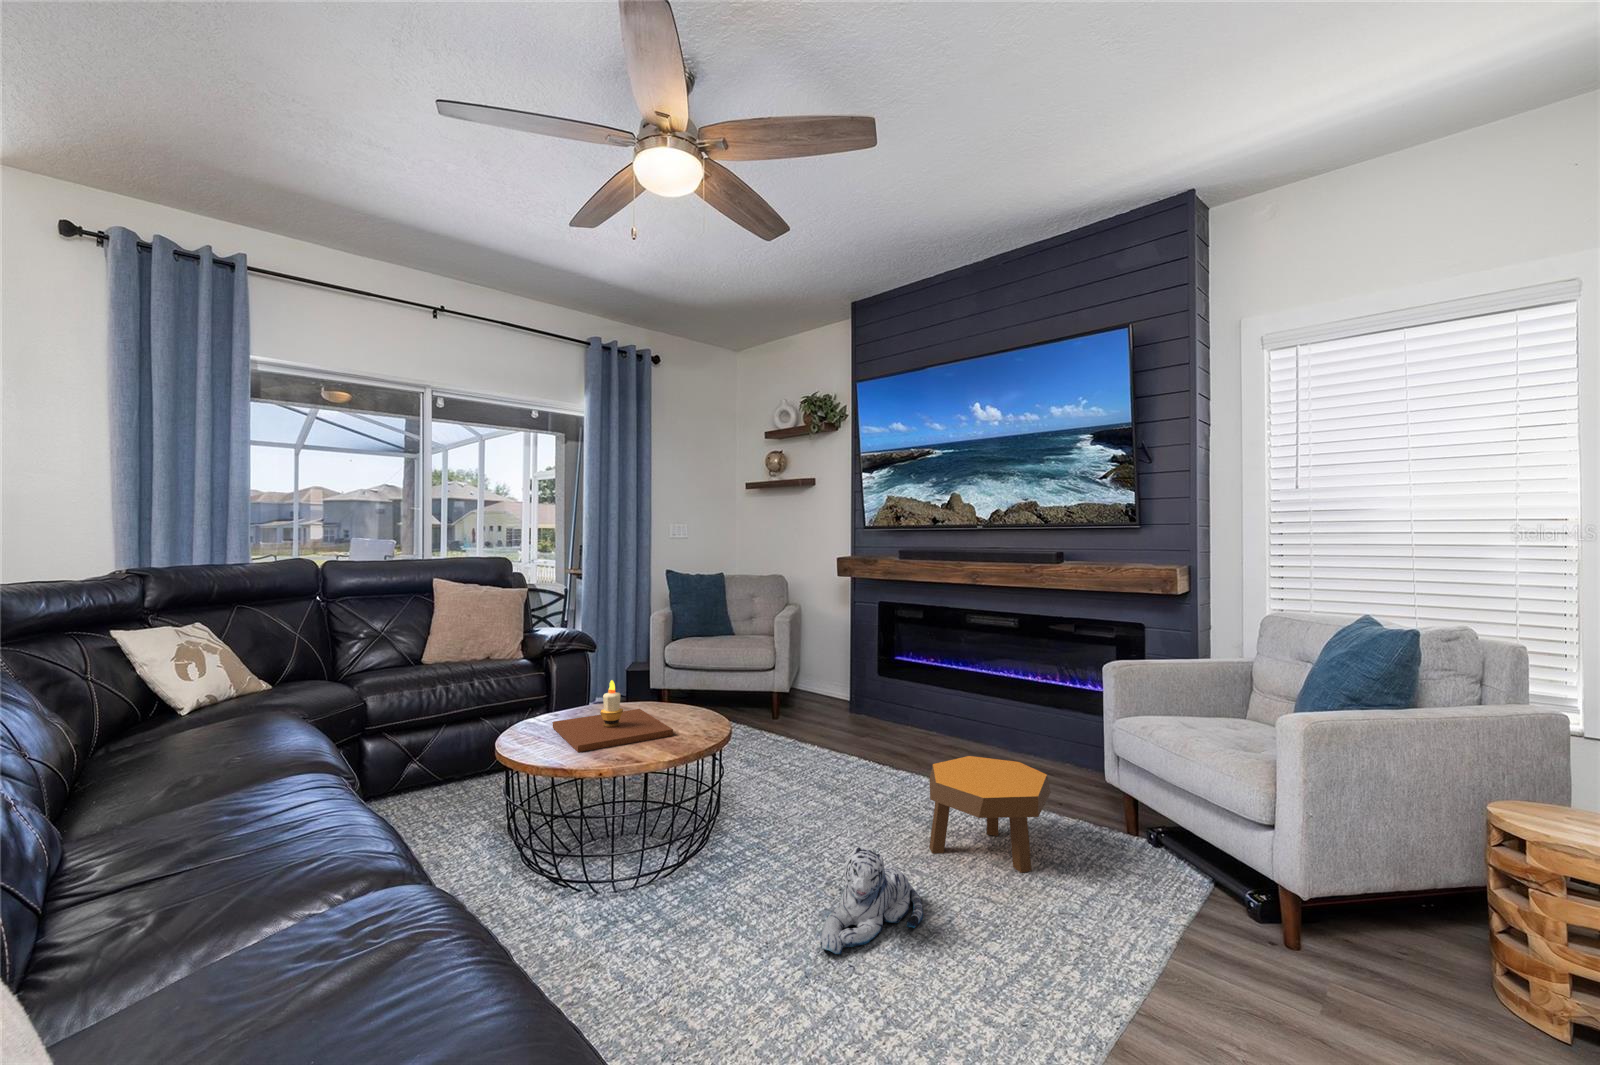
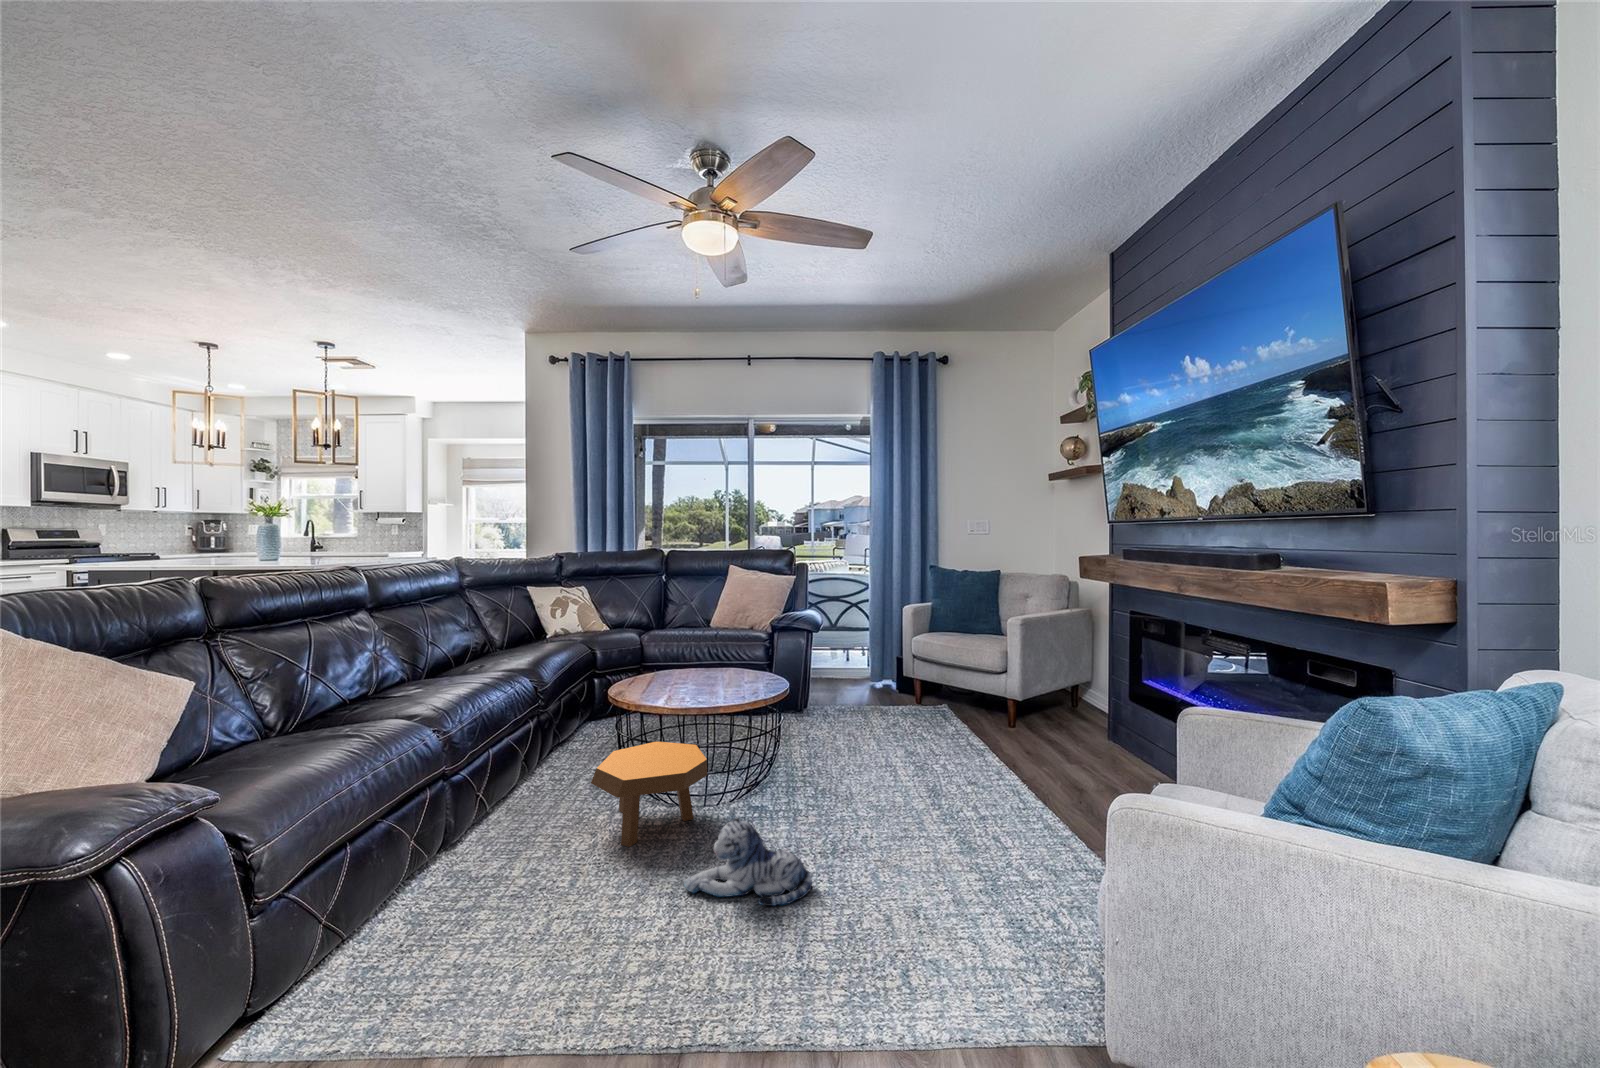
candle: present [553,680,673,752] -> none [648,650,738,699]
footstool: present [929,756,1051,873] -> present [591,742,707,847]

